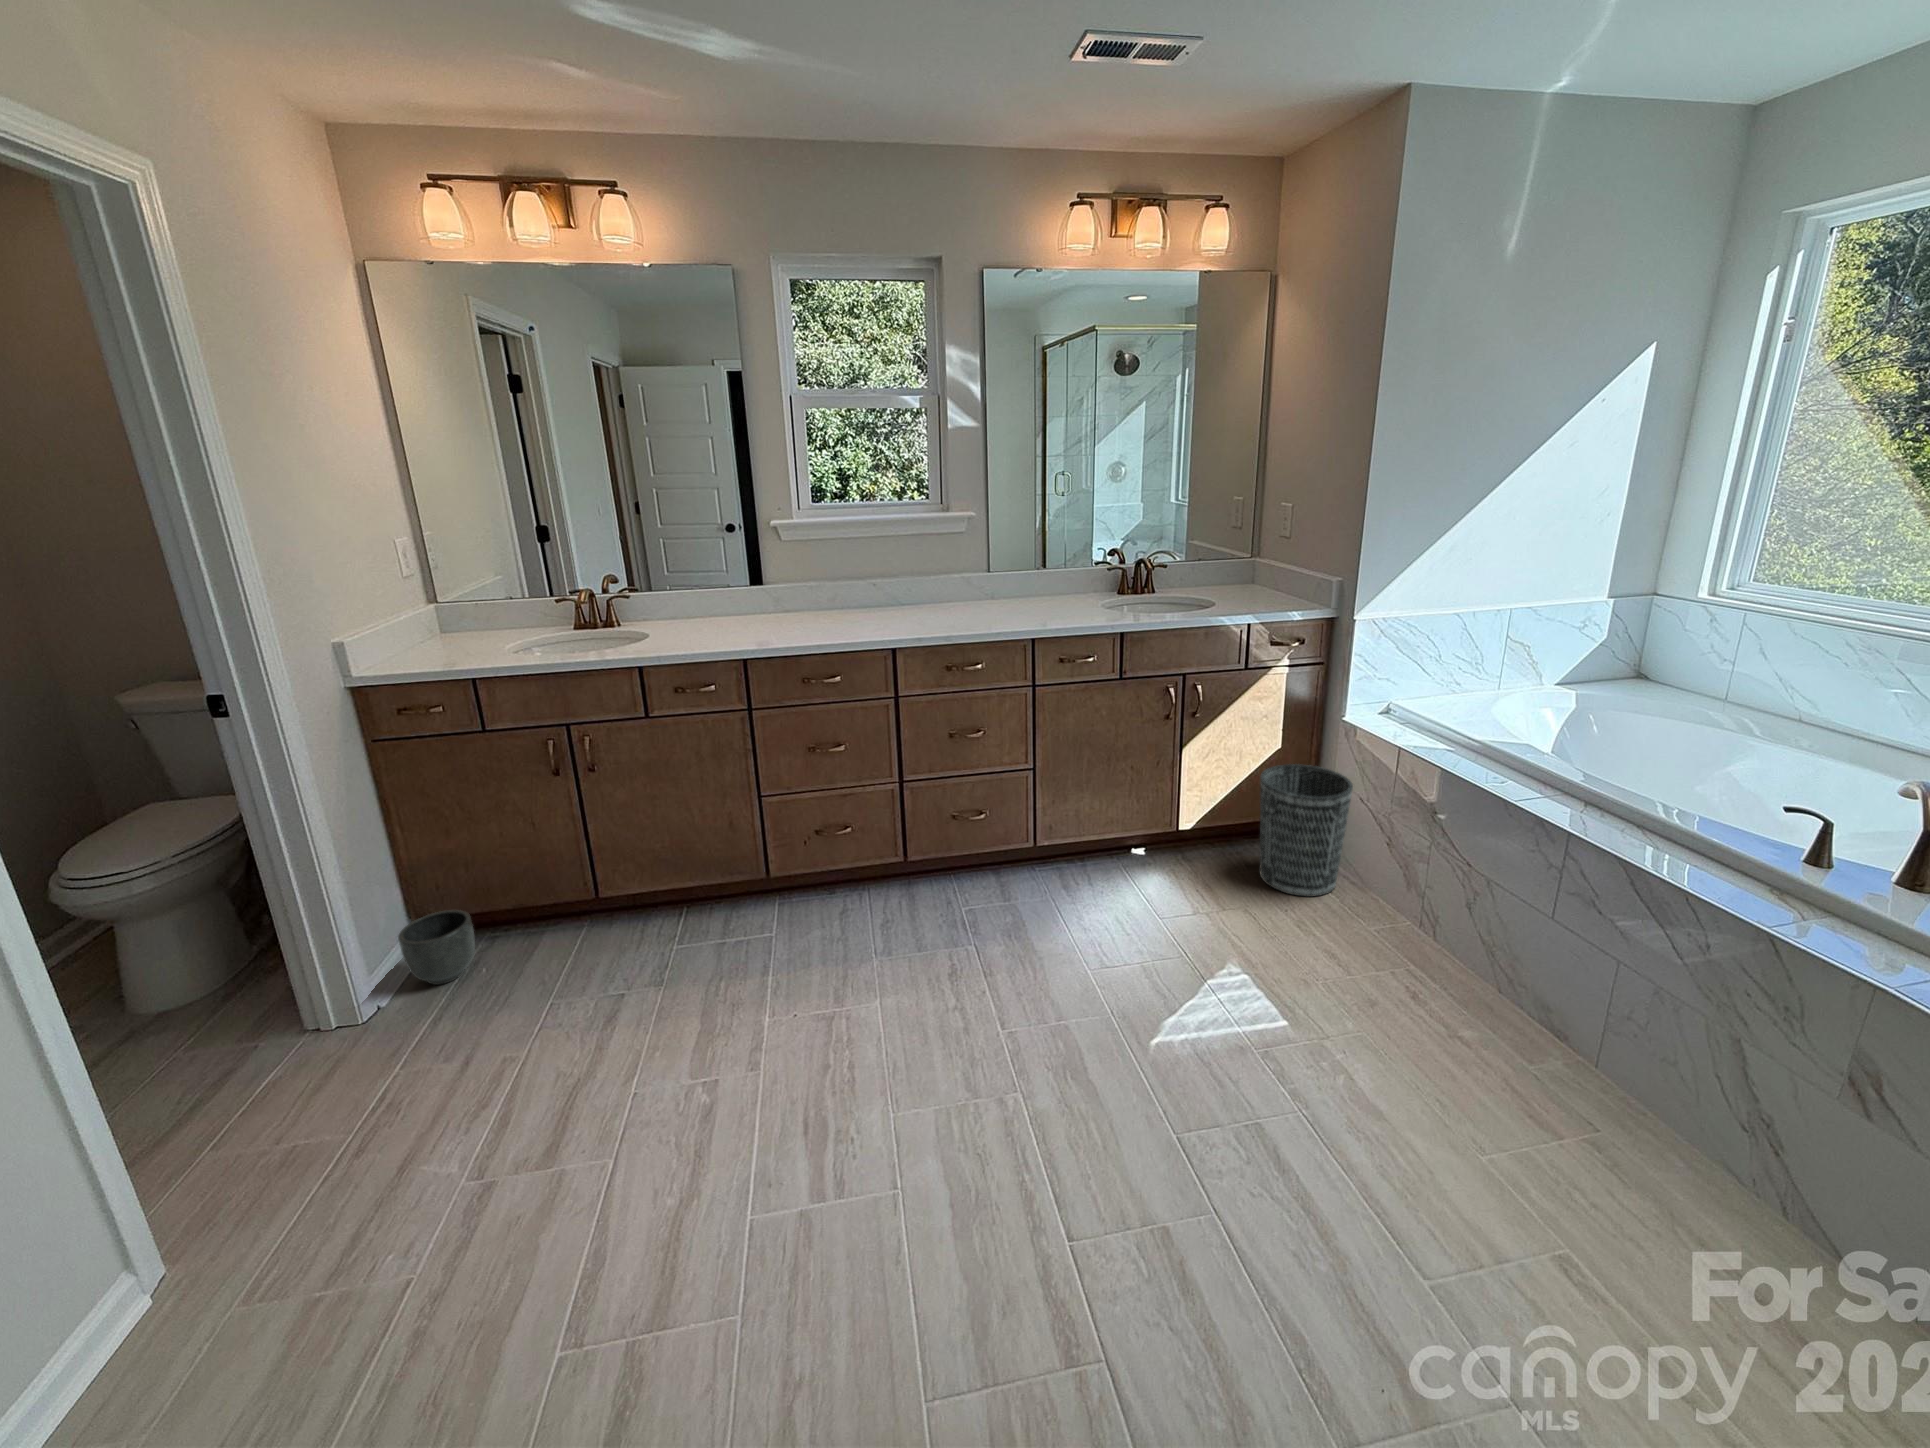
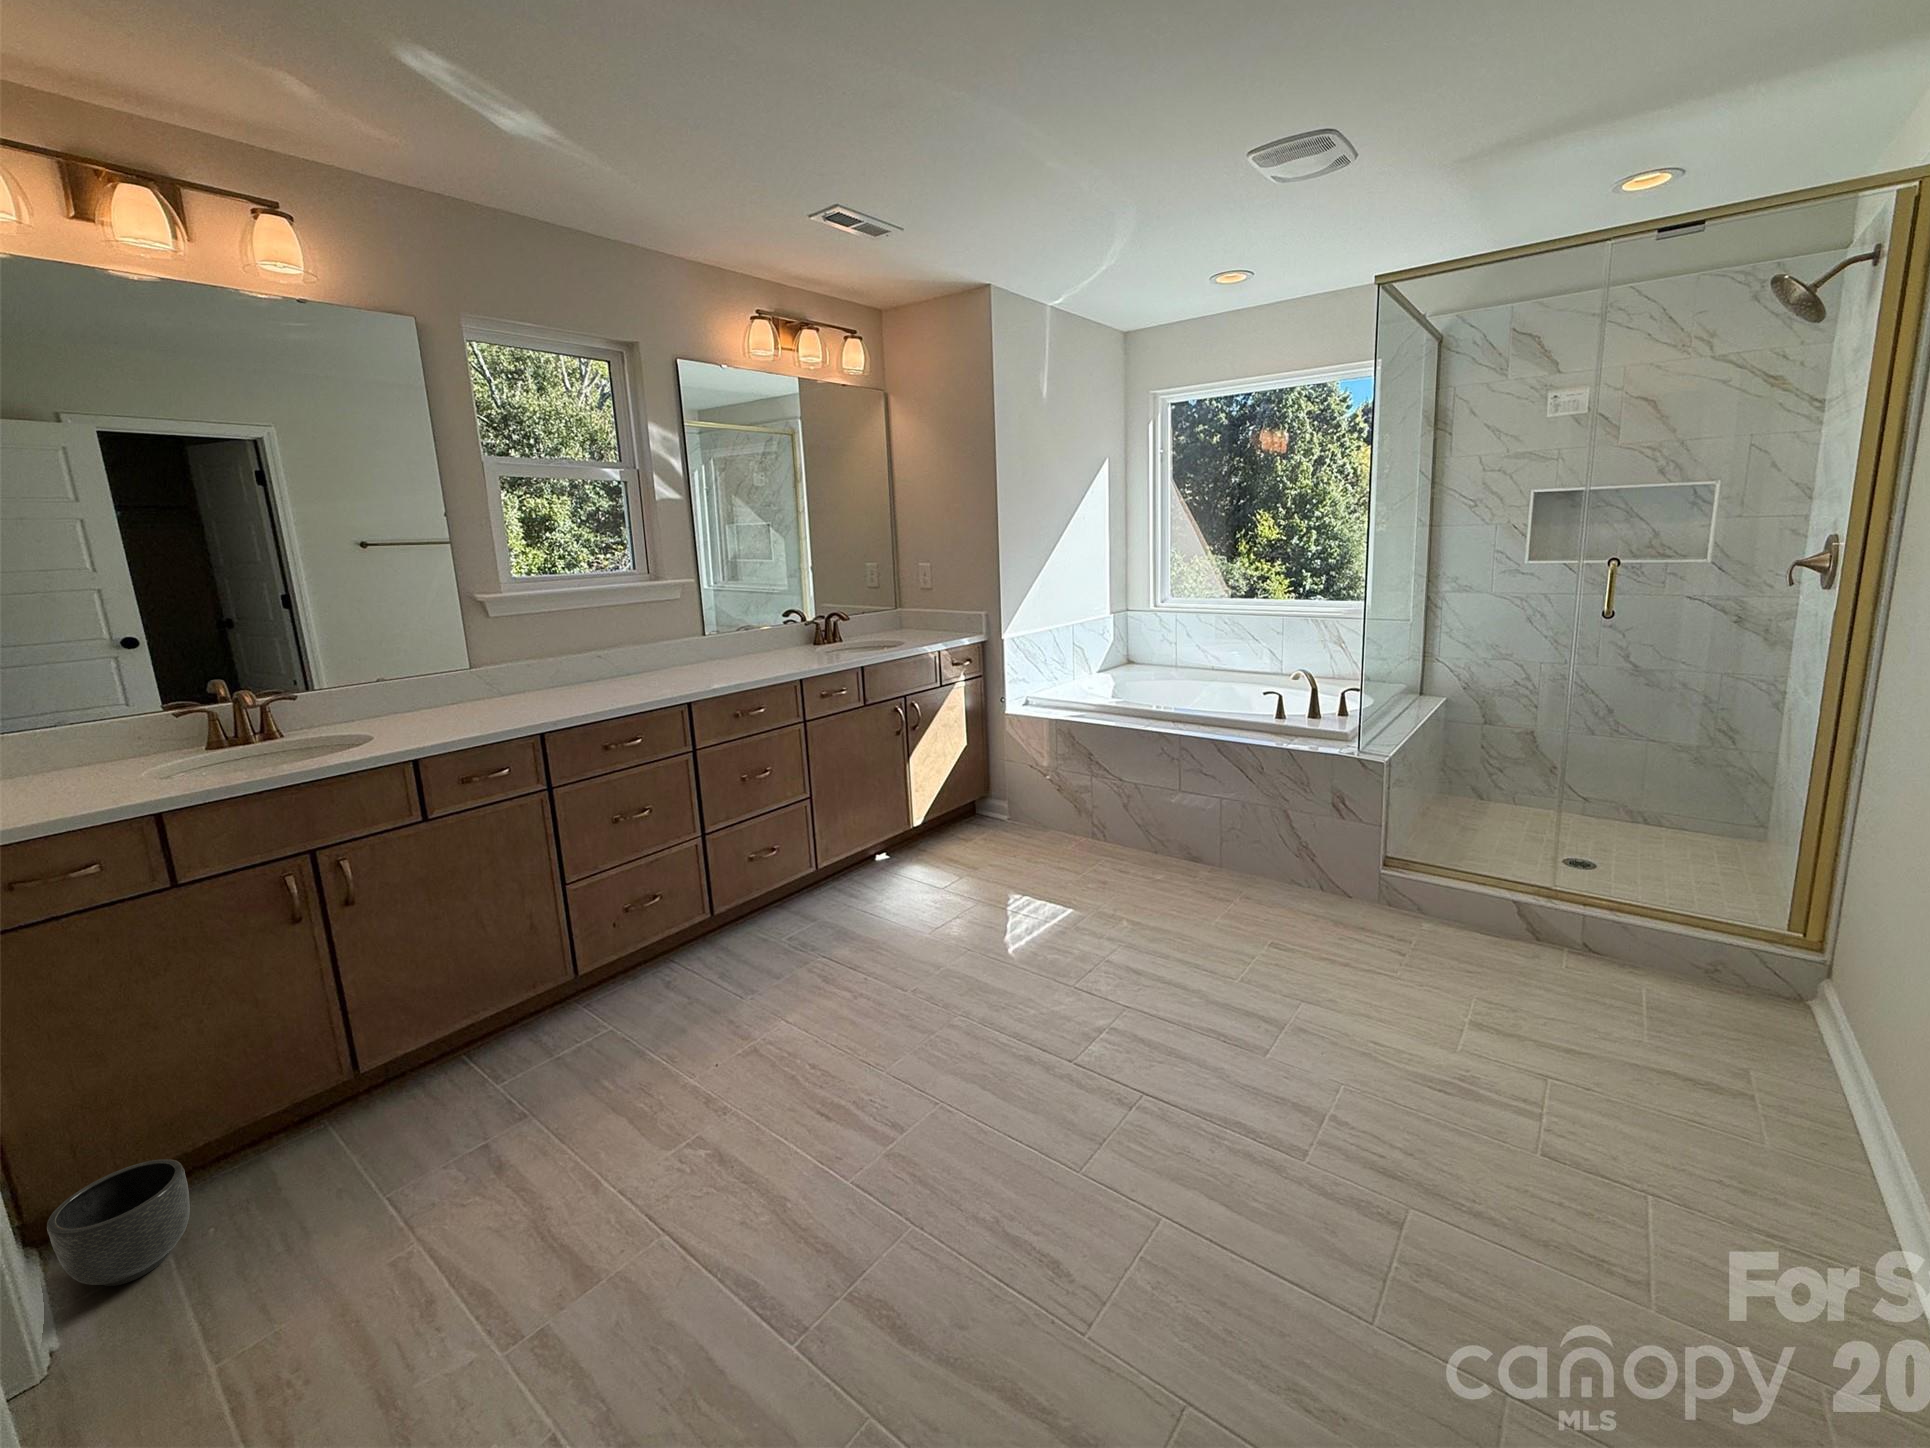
wastebasket: present [1260,764,1353,897] -> none [967,751,1031,846]

